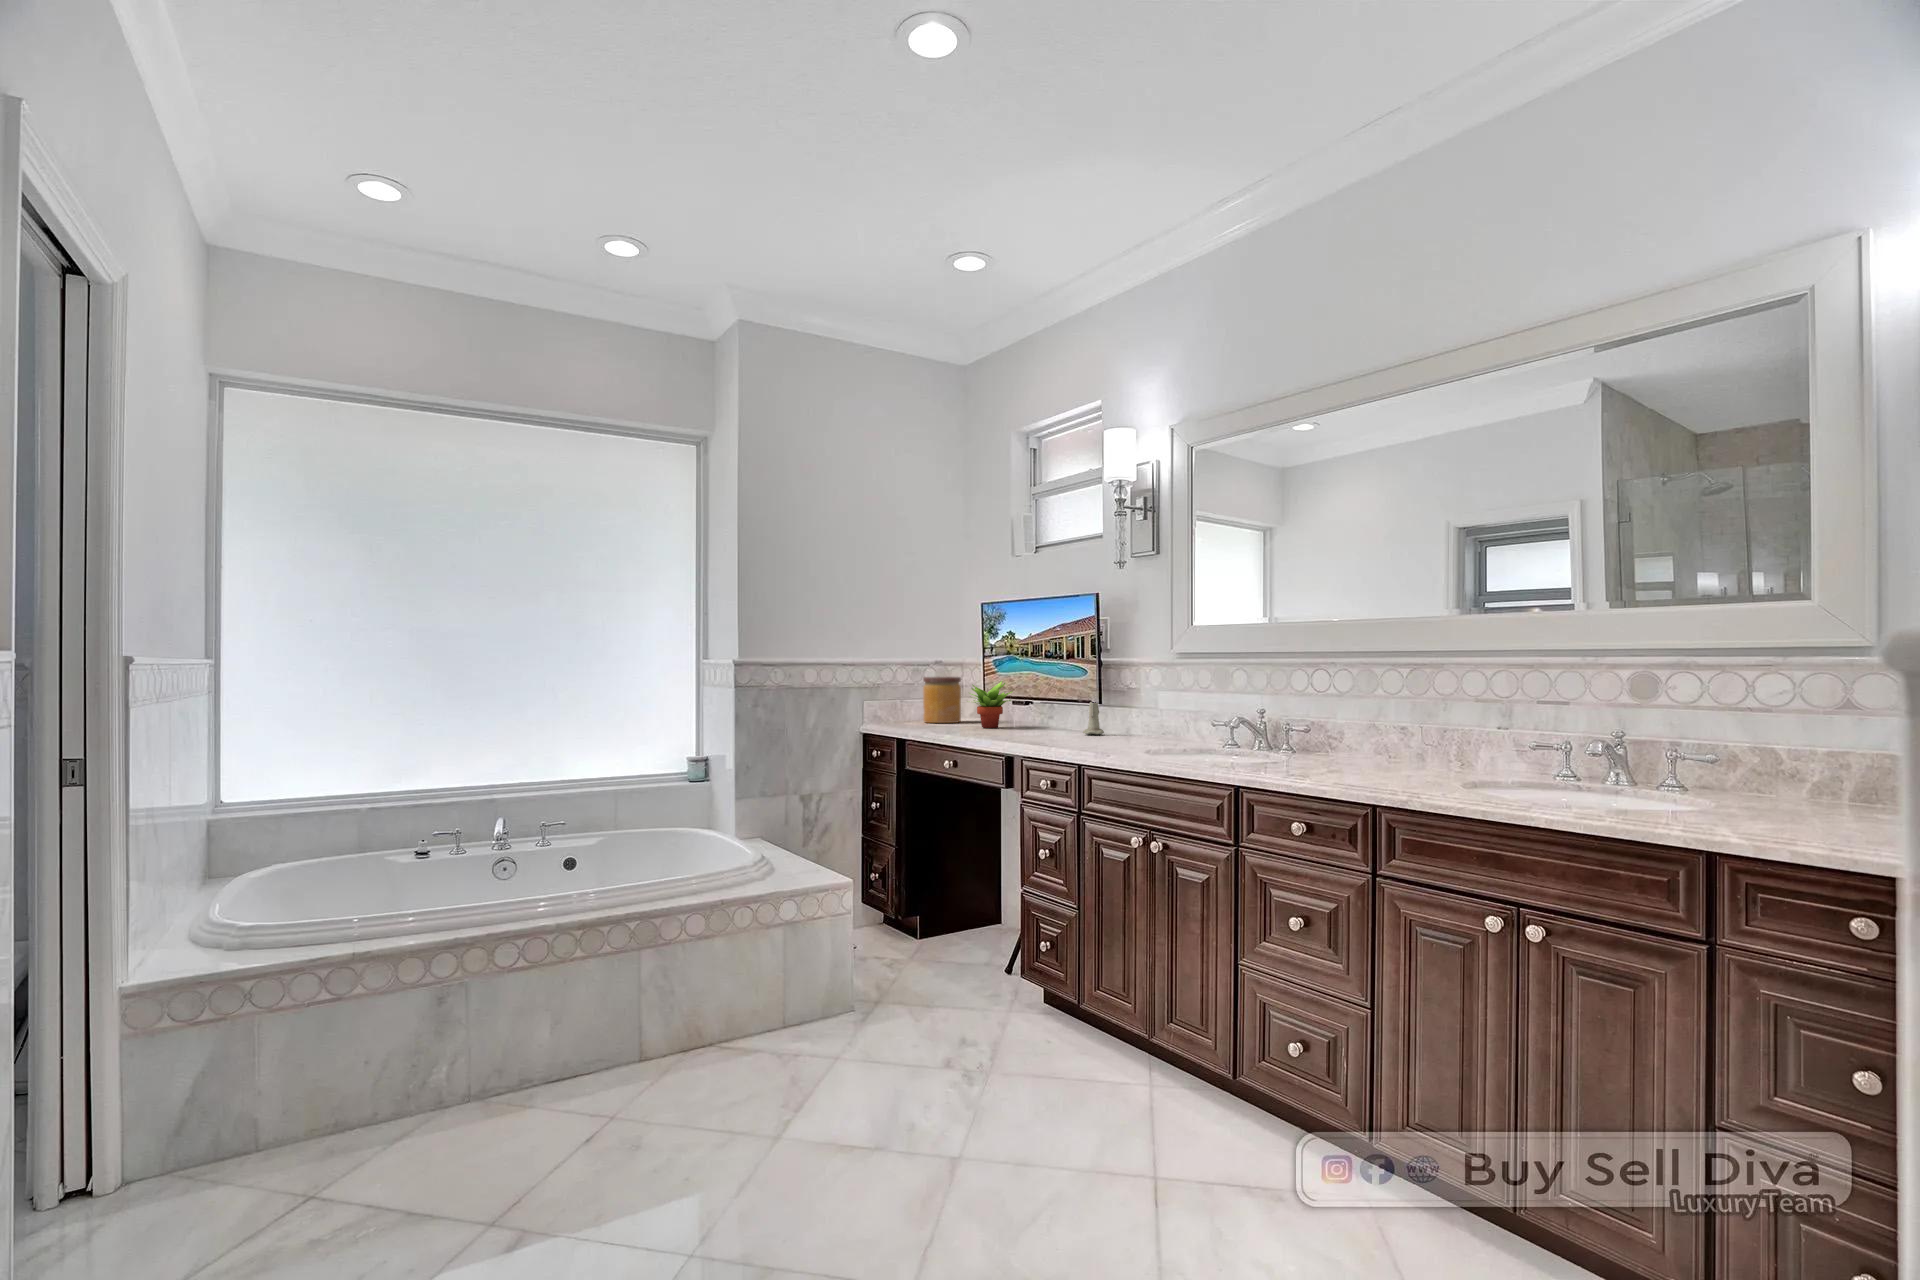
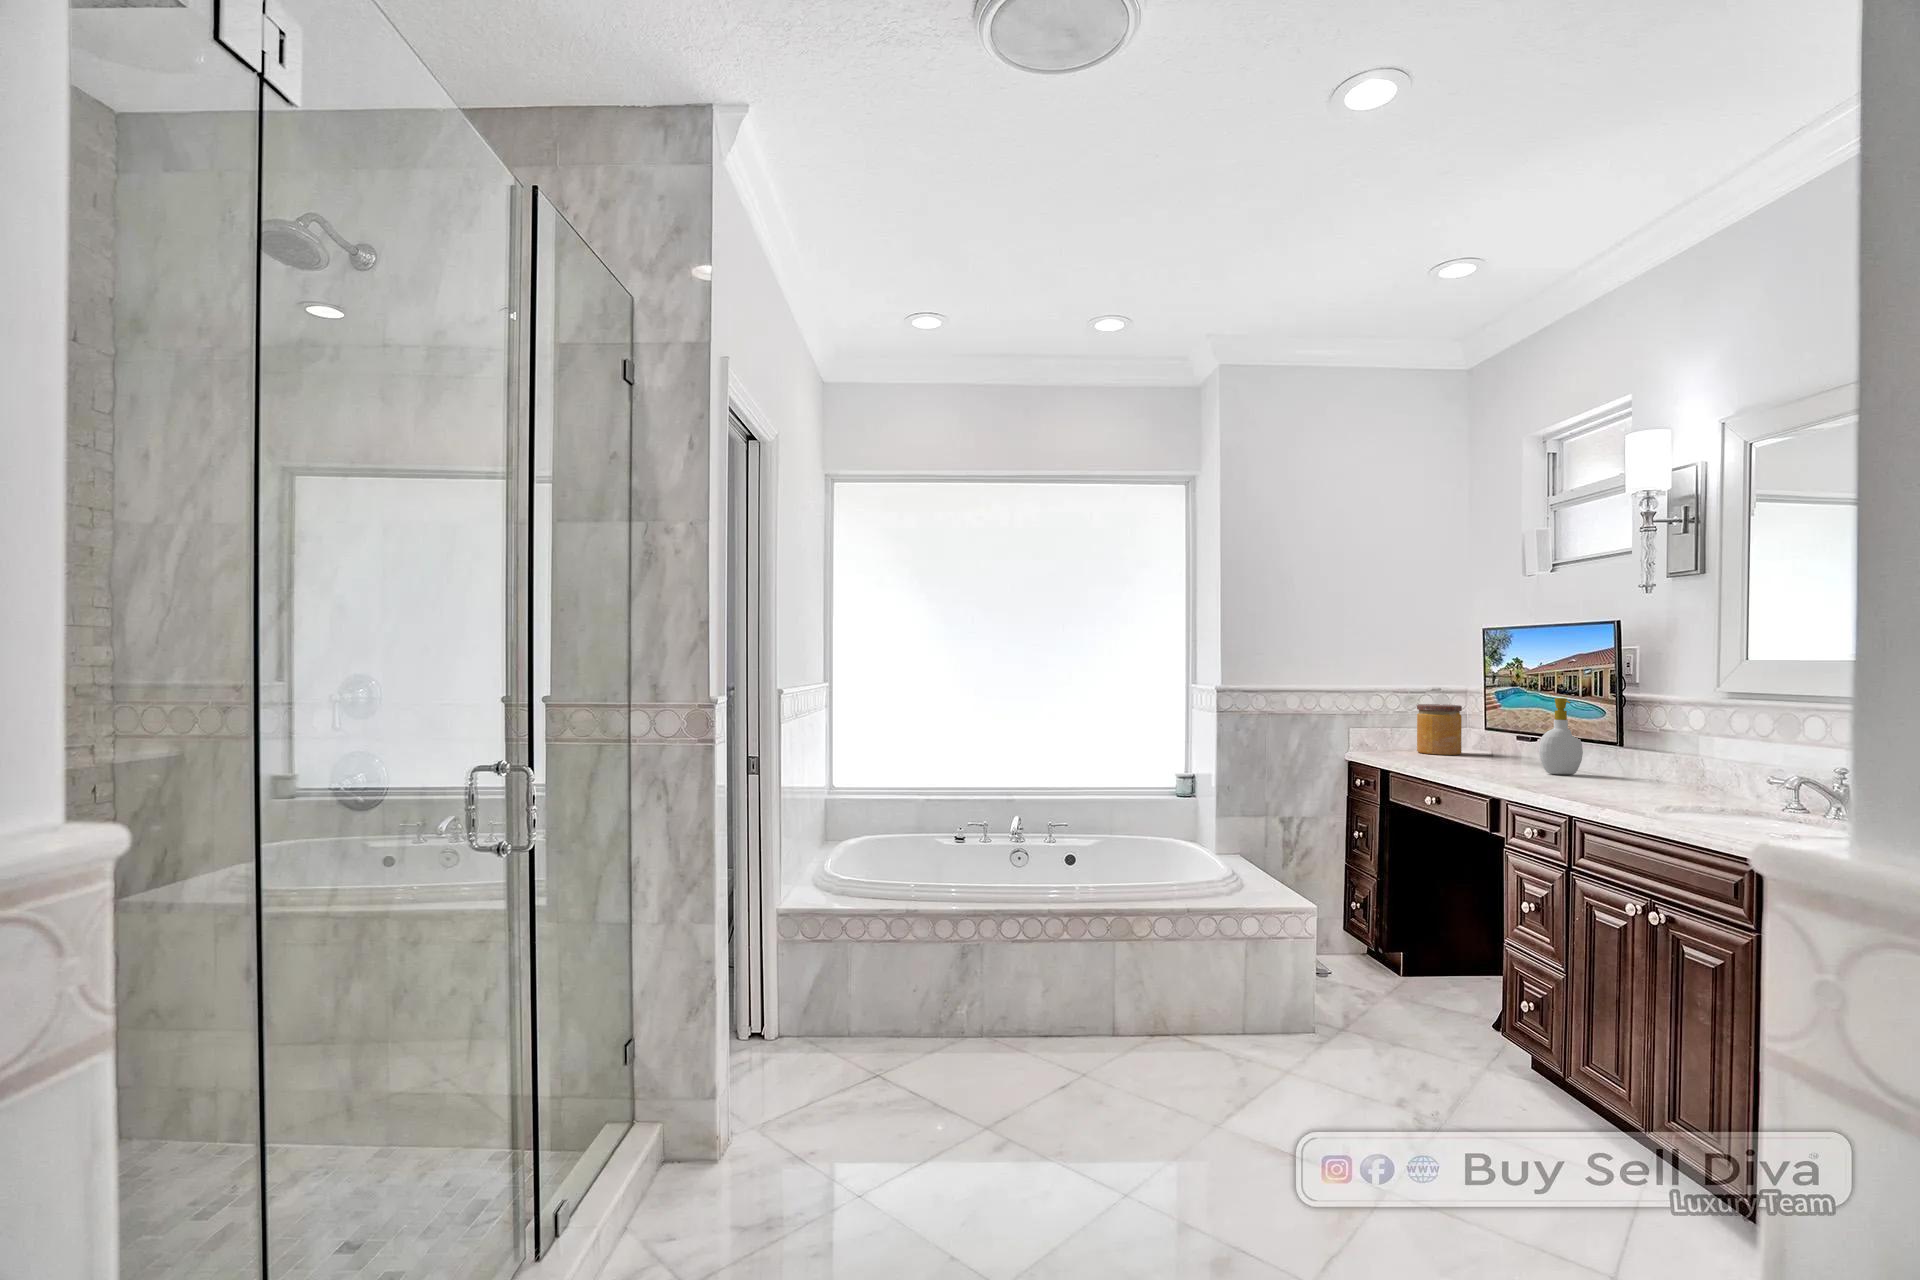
soap bottle: none [1034,664,1066,732] -> present [1539,698,1583,775]
succulent plant: present [971,681,1013,728] -> none [1462,713,1520,764]
candle: present [1083,702,1104,734] -> none [1601,735,1630,781]

